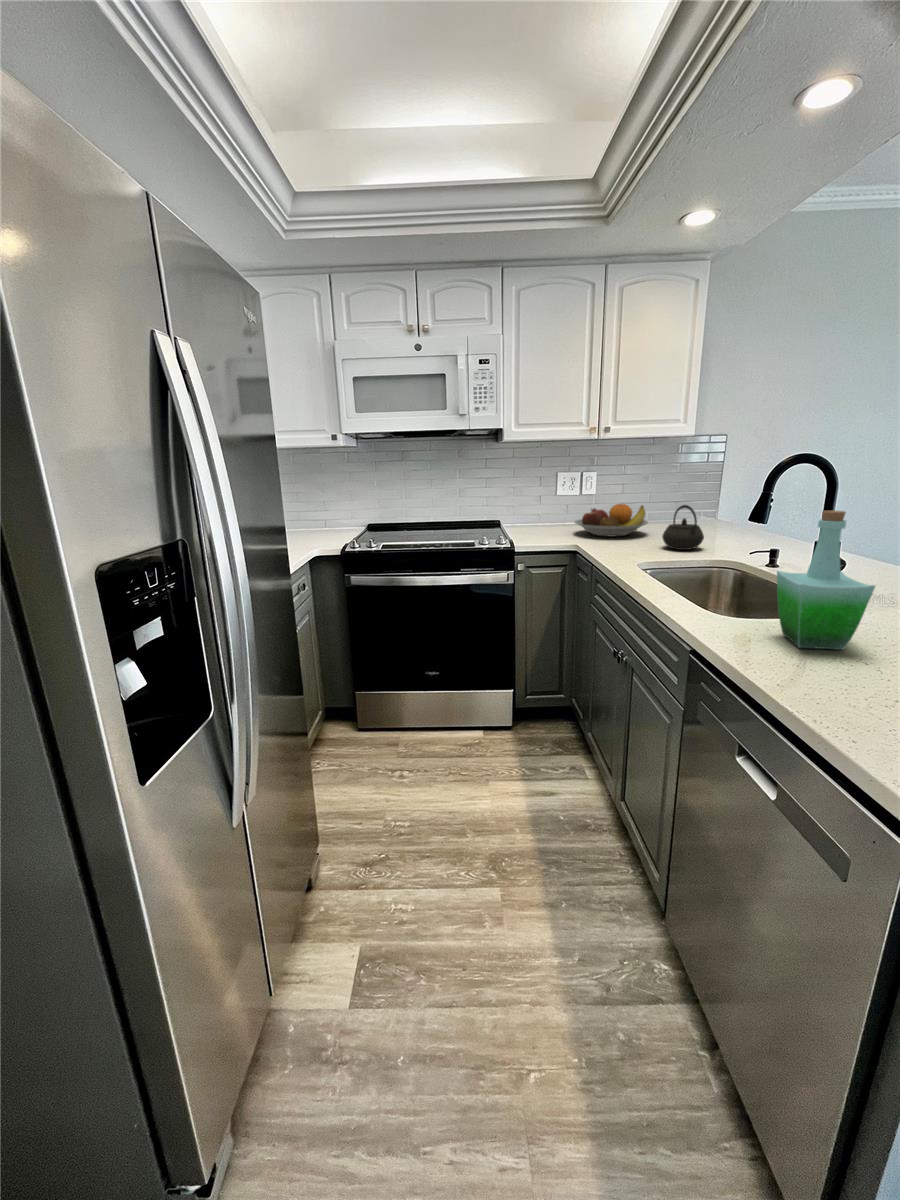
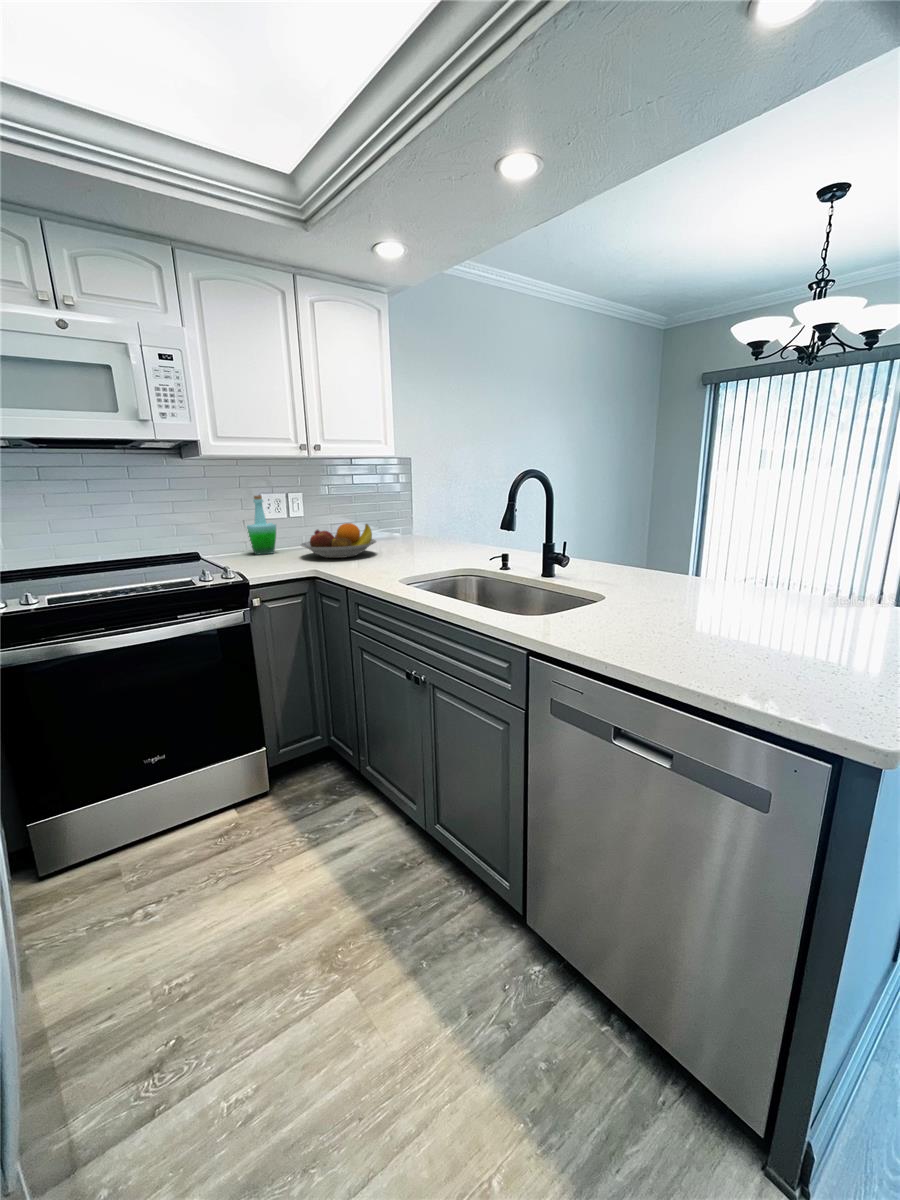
kettle: present [662,505,704,550] -> none [403,520,440,563]
bottle: present [777,511,875,650] -> present [247,496,276,555]

